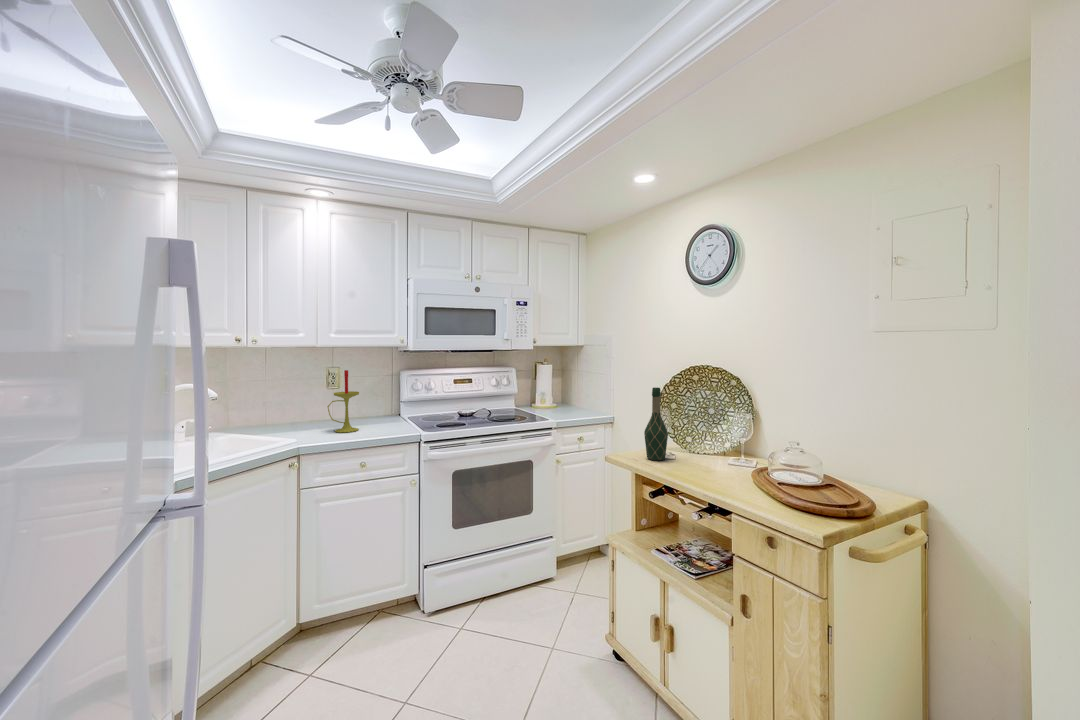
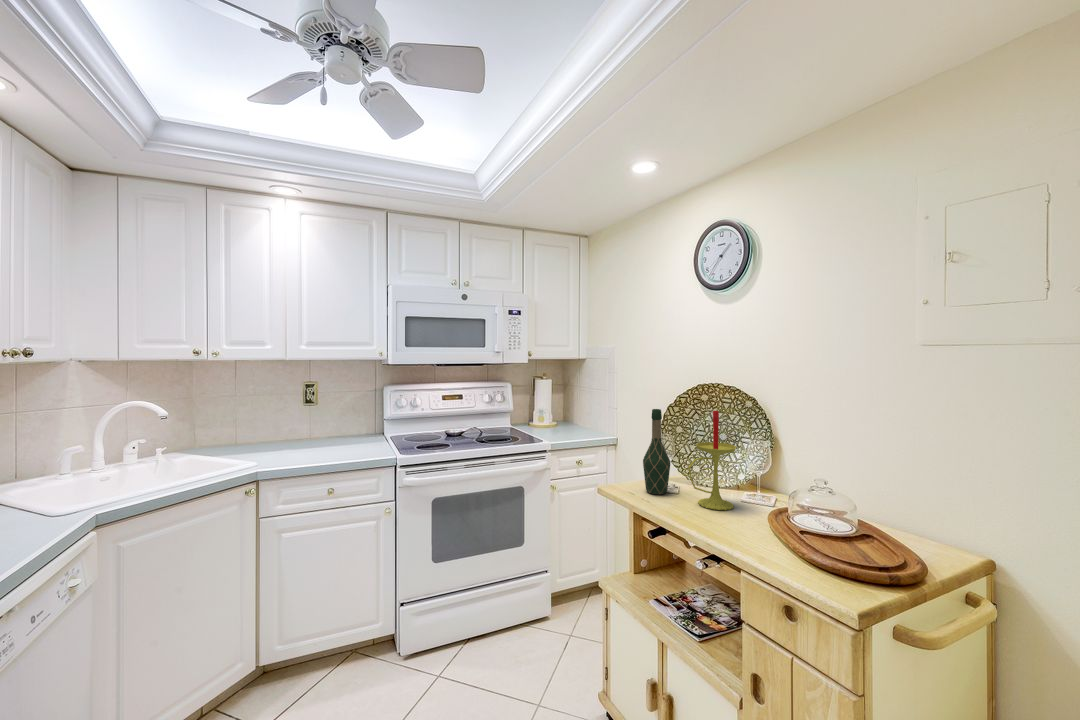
candle: present [327,370,359,432] -> present [688,411,736,510]

